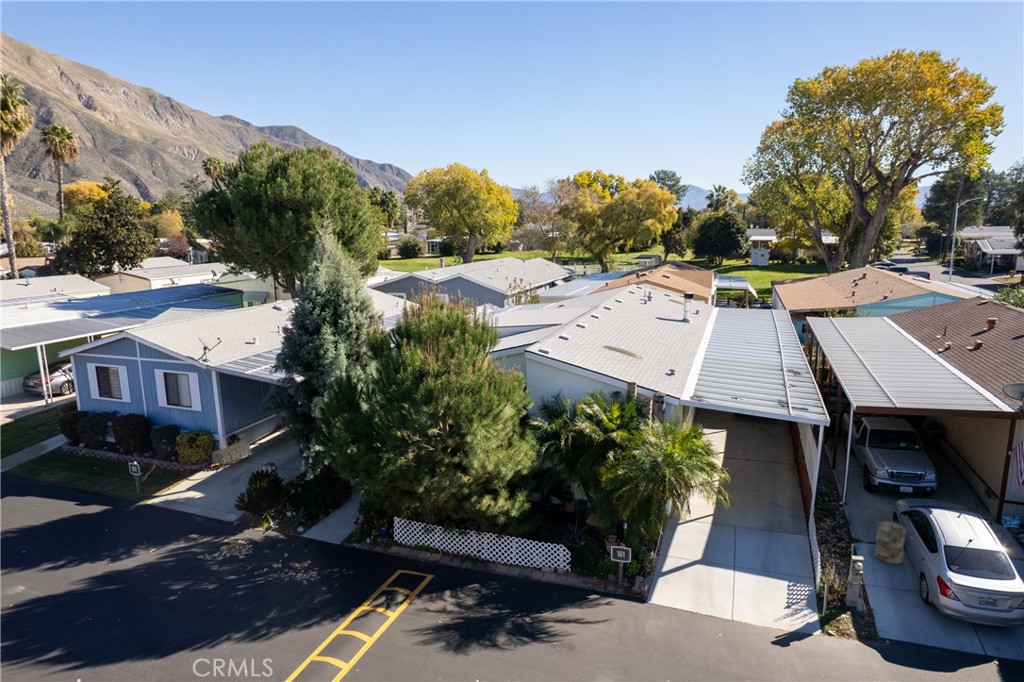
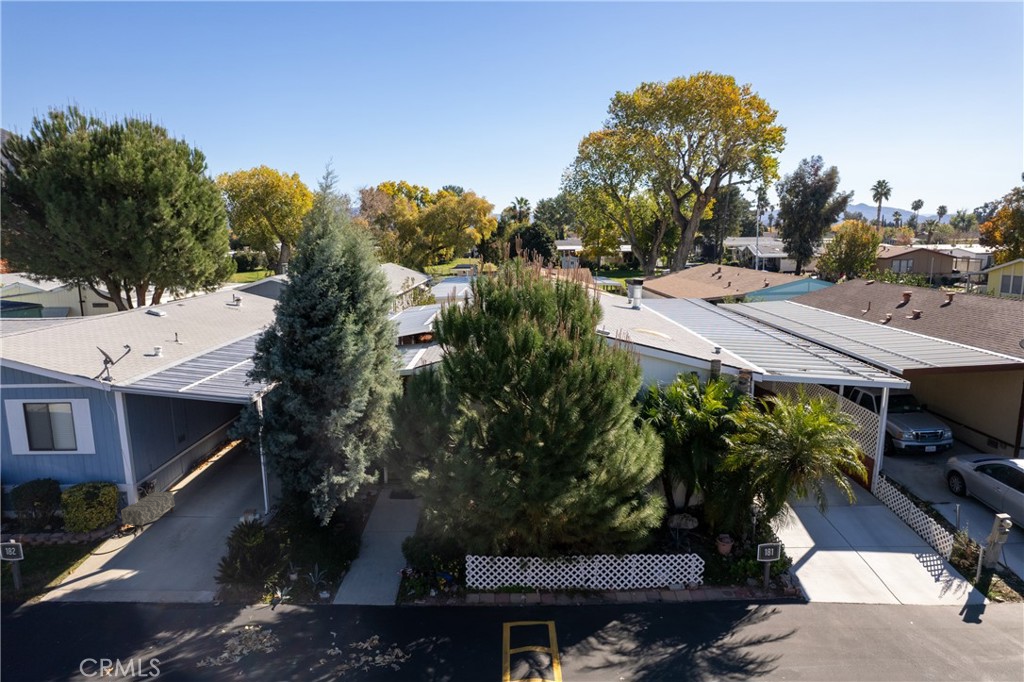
trash can: present [875,521,906,564] -> none [951,479,984,520]

